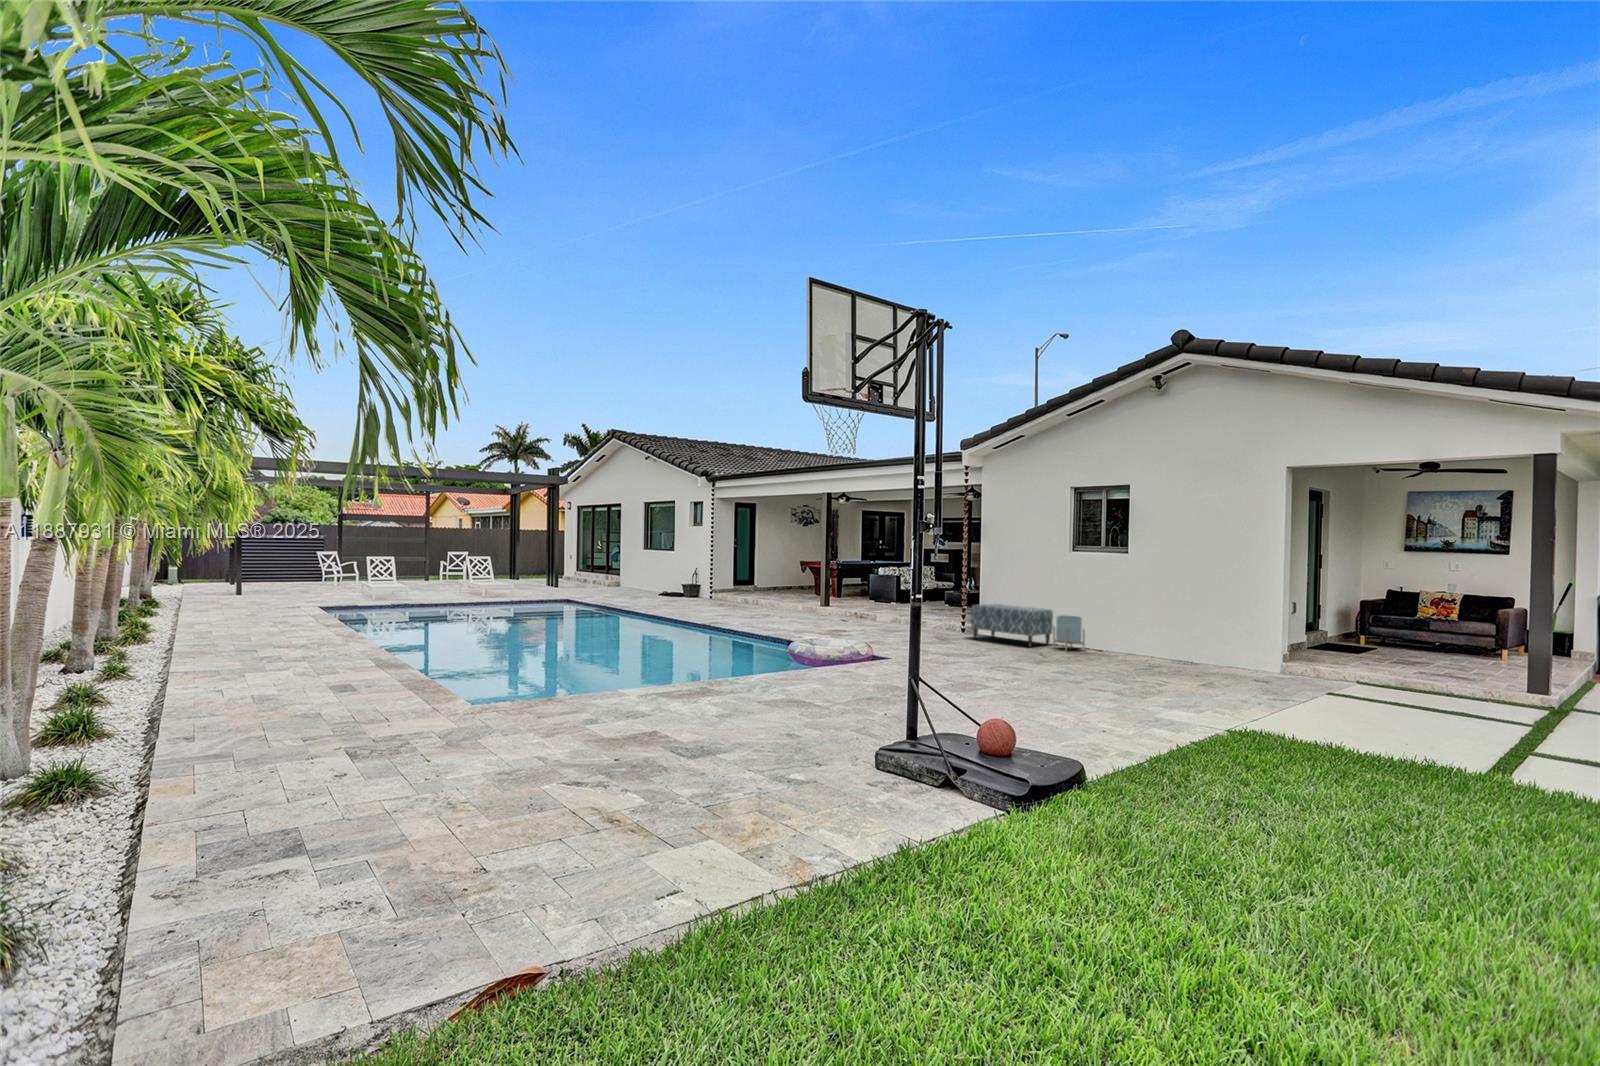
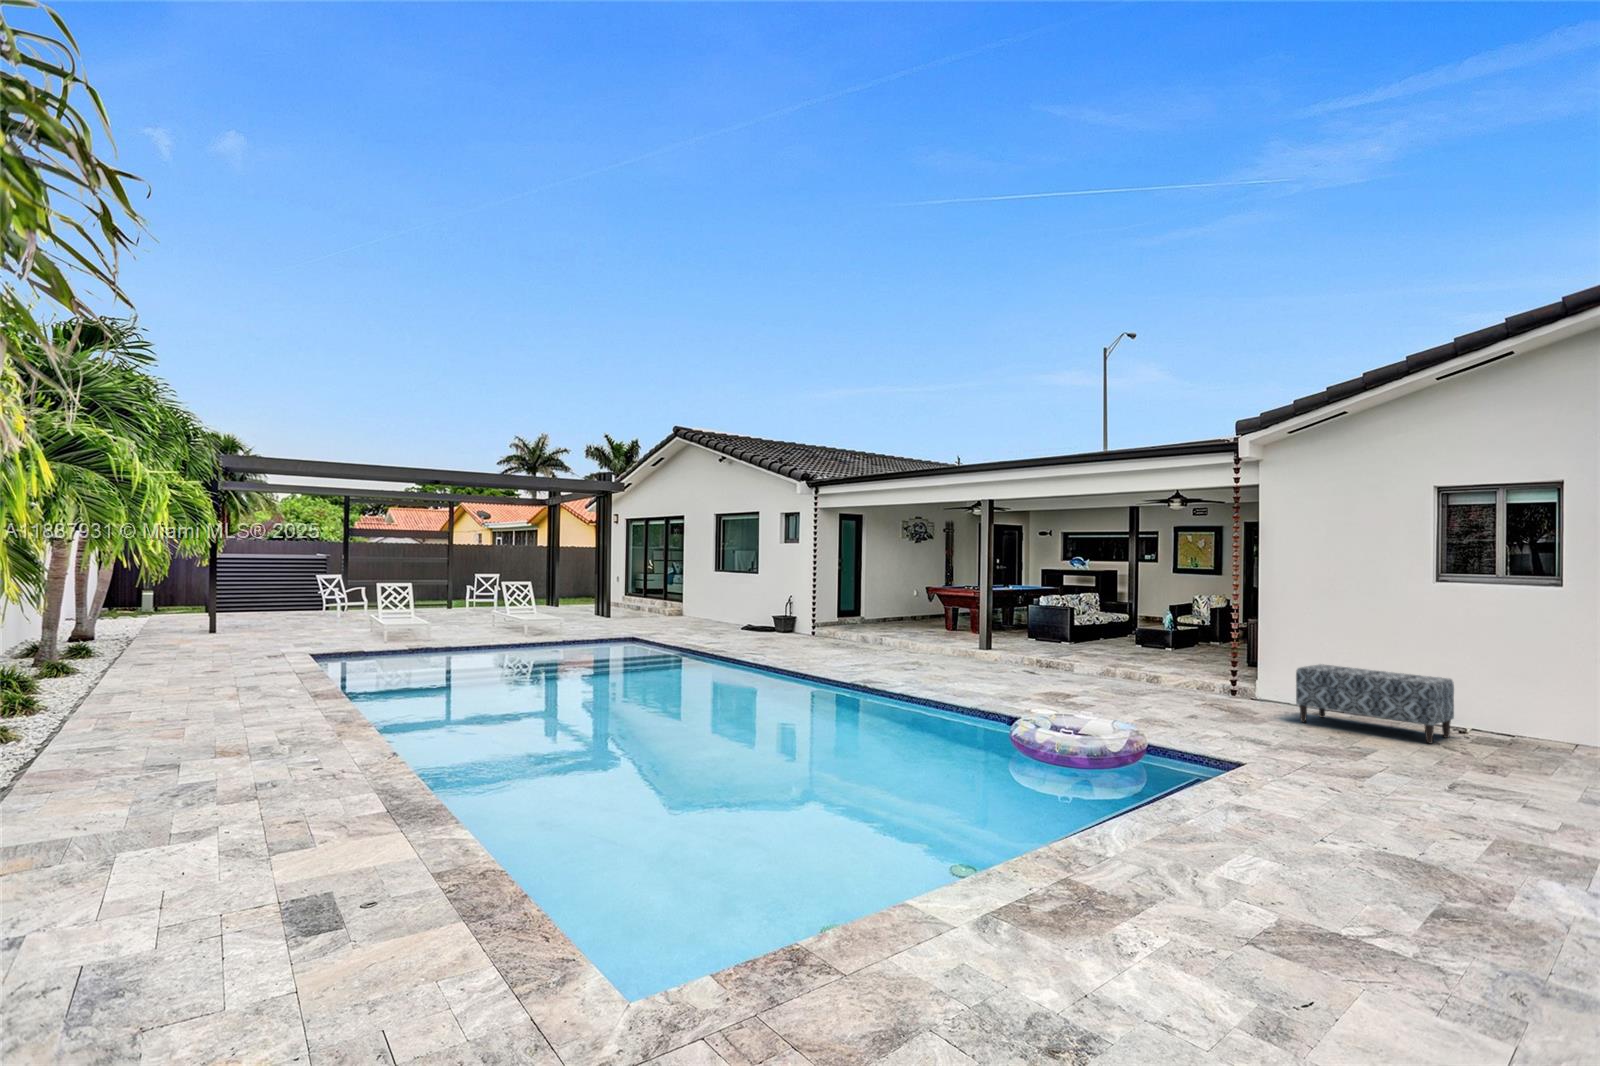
planter: present [1053,615,1085,650] -> none [1472,691,1538,754]

